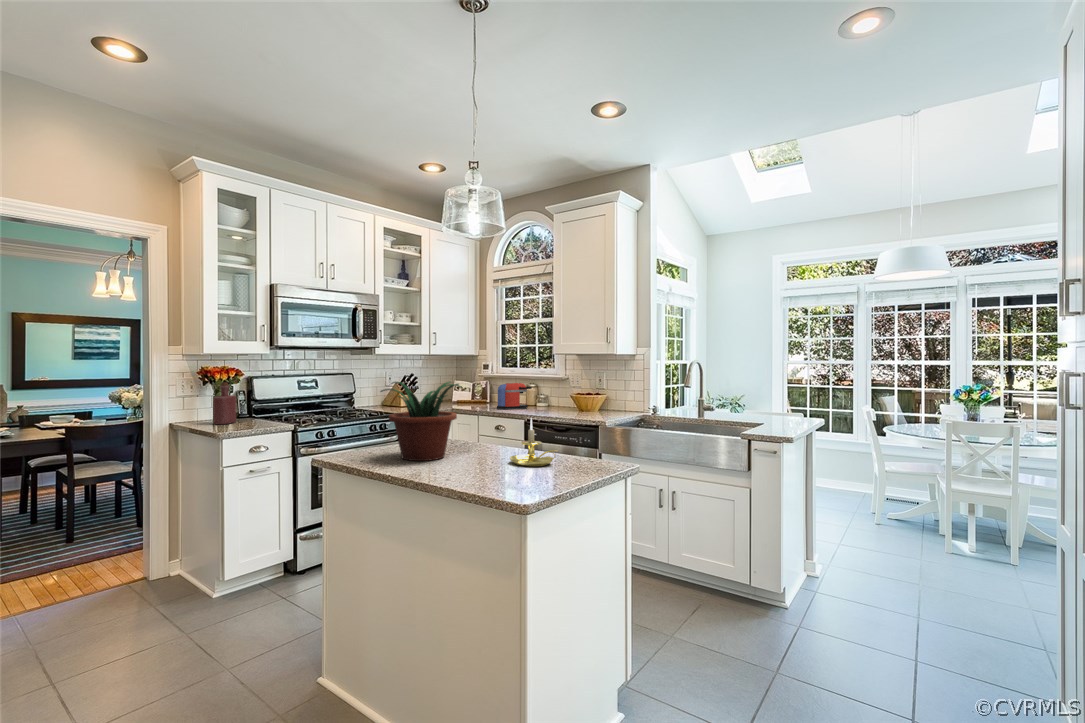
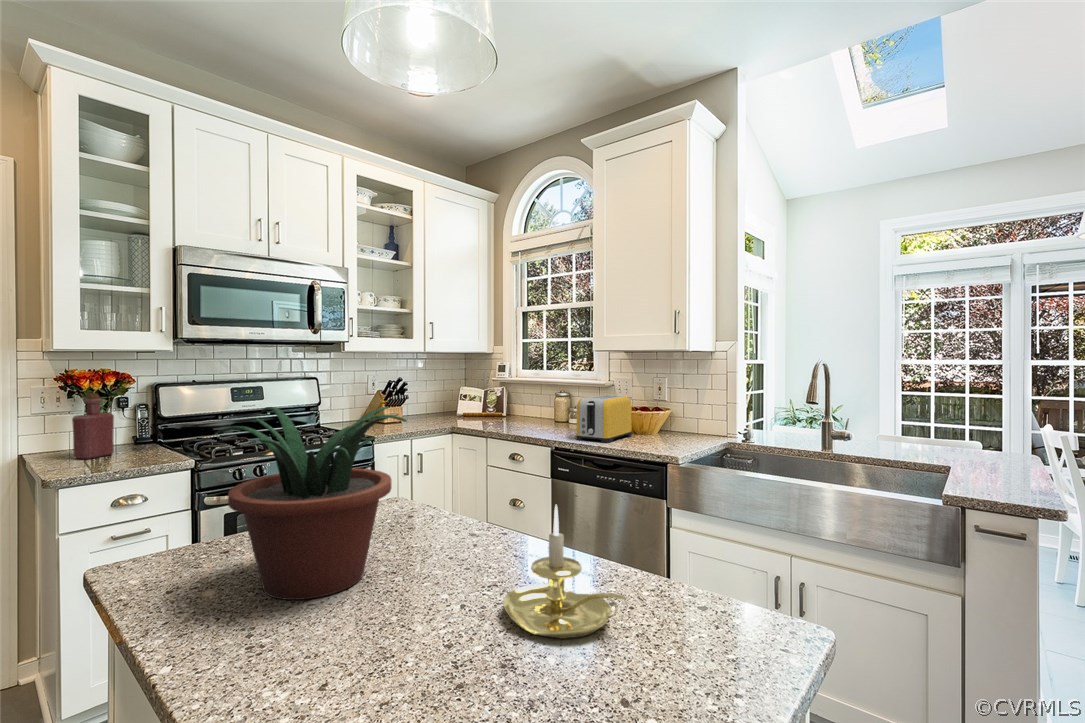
coffee maker: present [497,383,532,410] -> none [514,391,563,429]
toaster: none [541,385,579,416] -> present [577,395,632,443]

